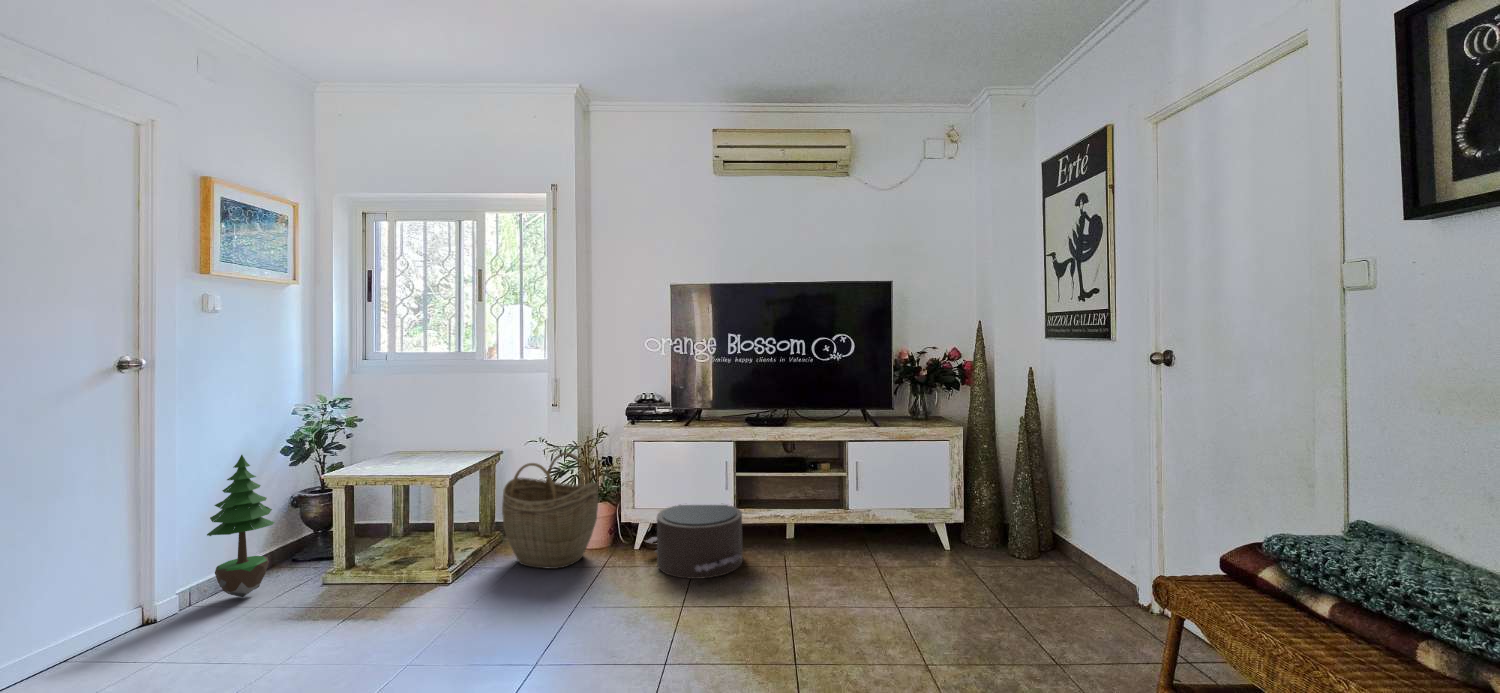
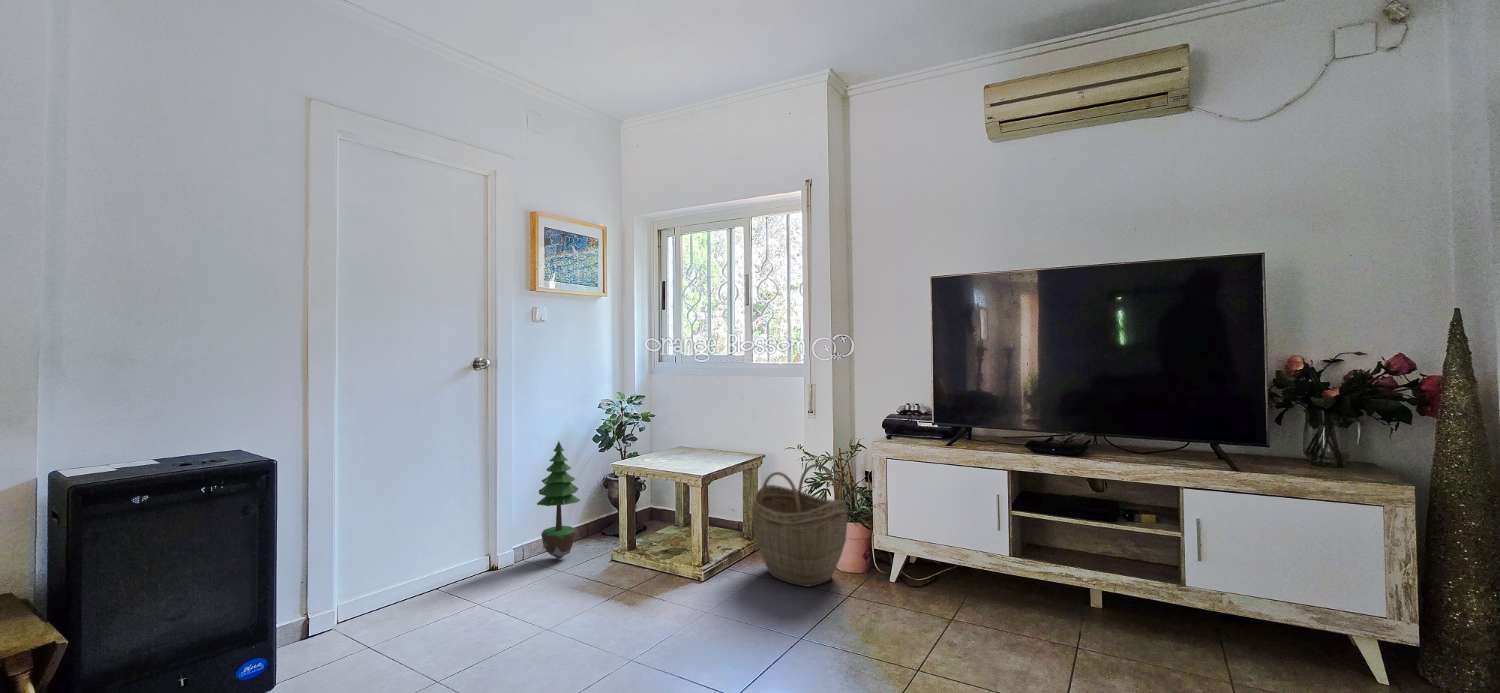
pouf: present [647,504,743,579] -> none [898,539,1018,636]

